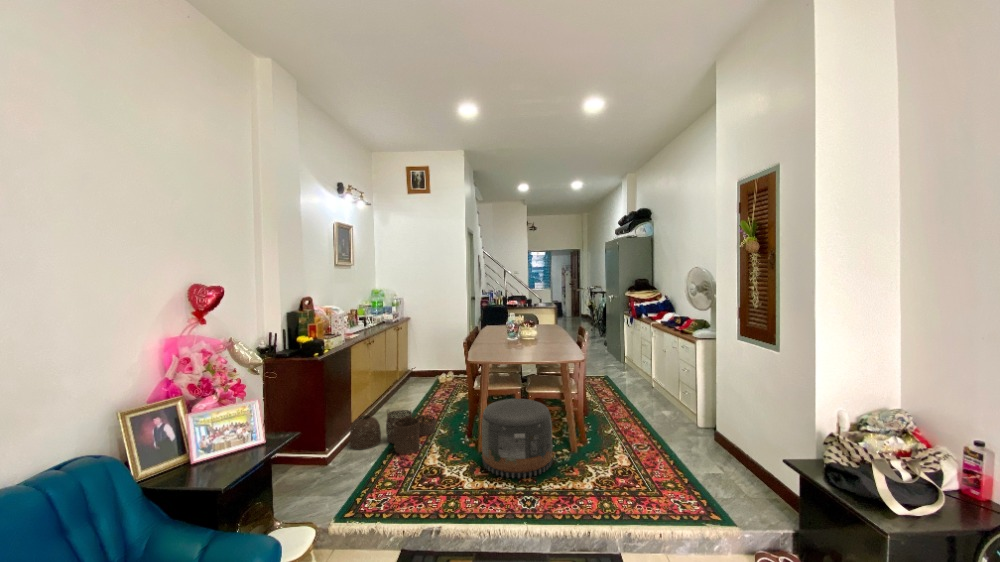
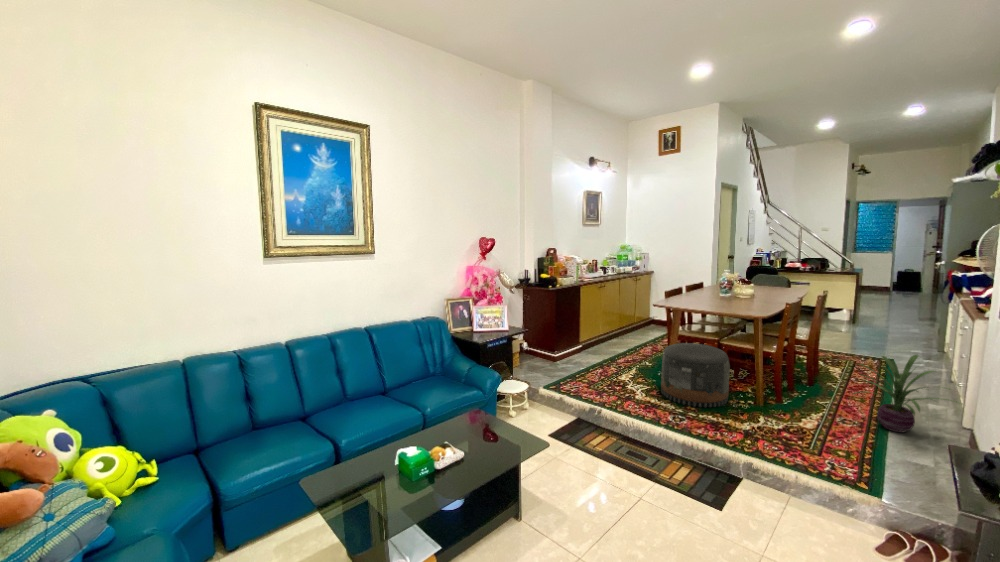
decorative plant: none [637,374,713,446] -> present [854,355,957,433]
woven basket: present [349,410,436,454] -> none [574,336,643,370]

